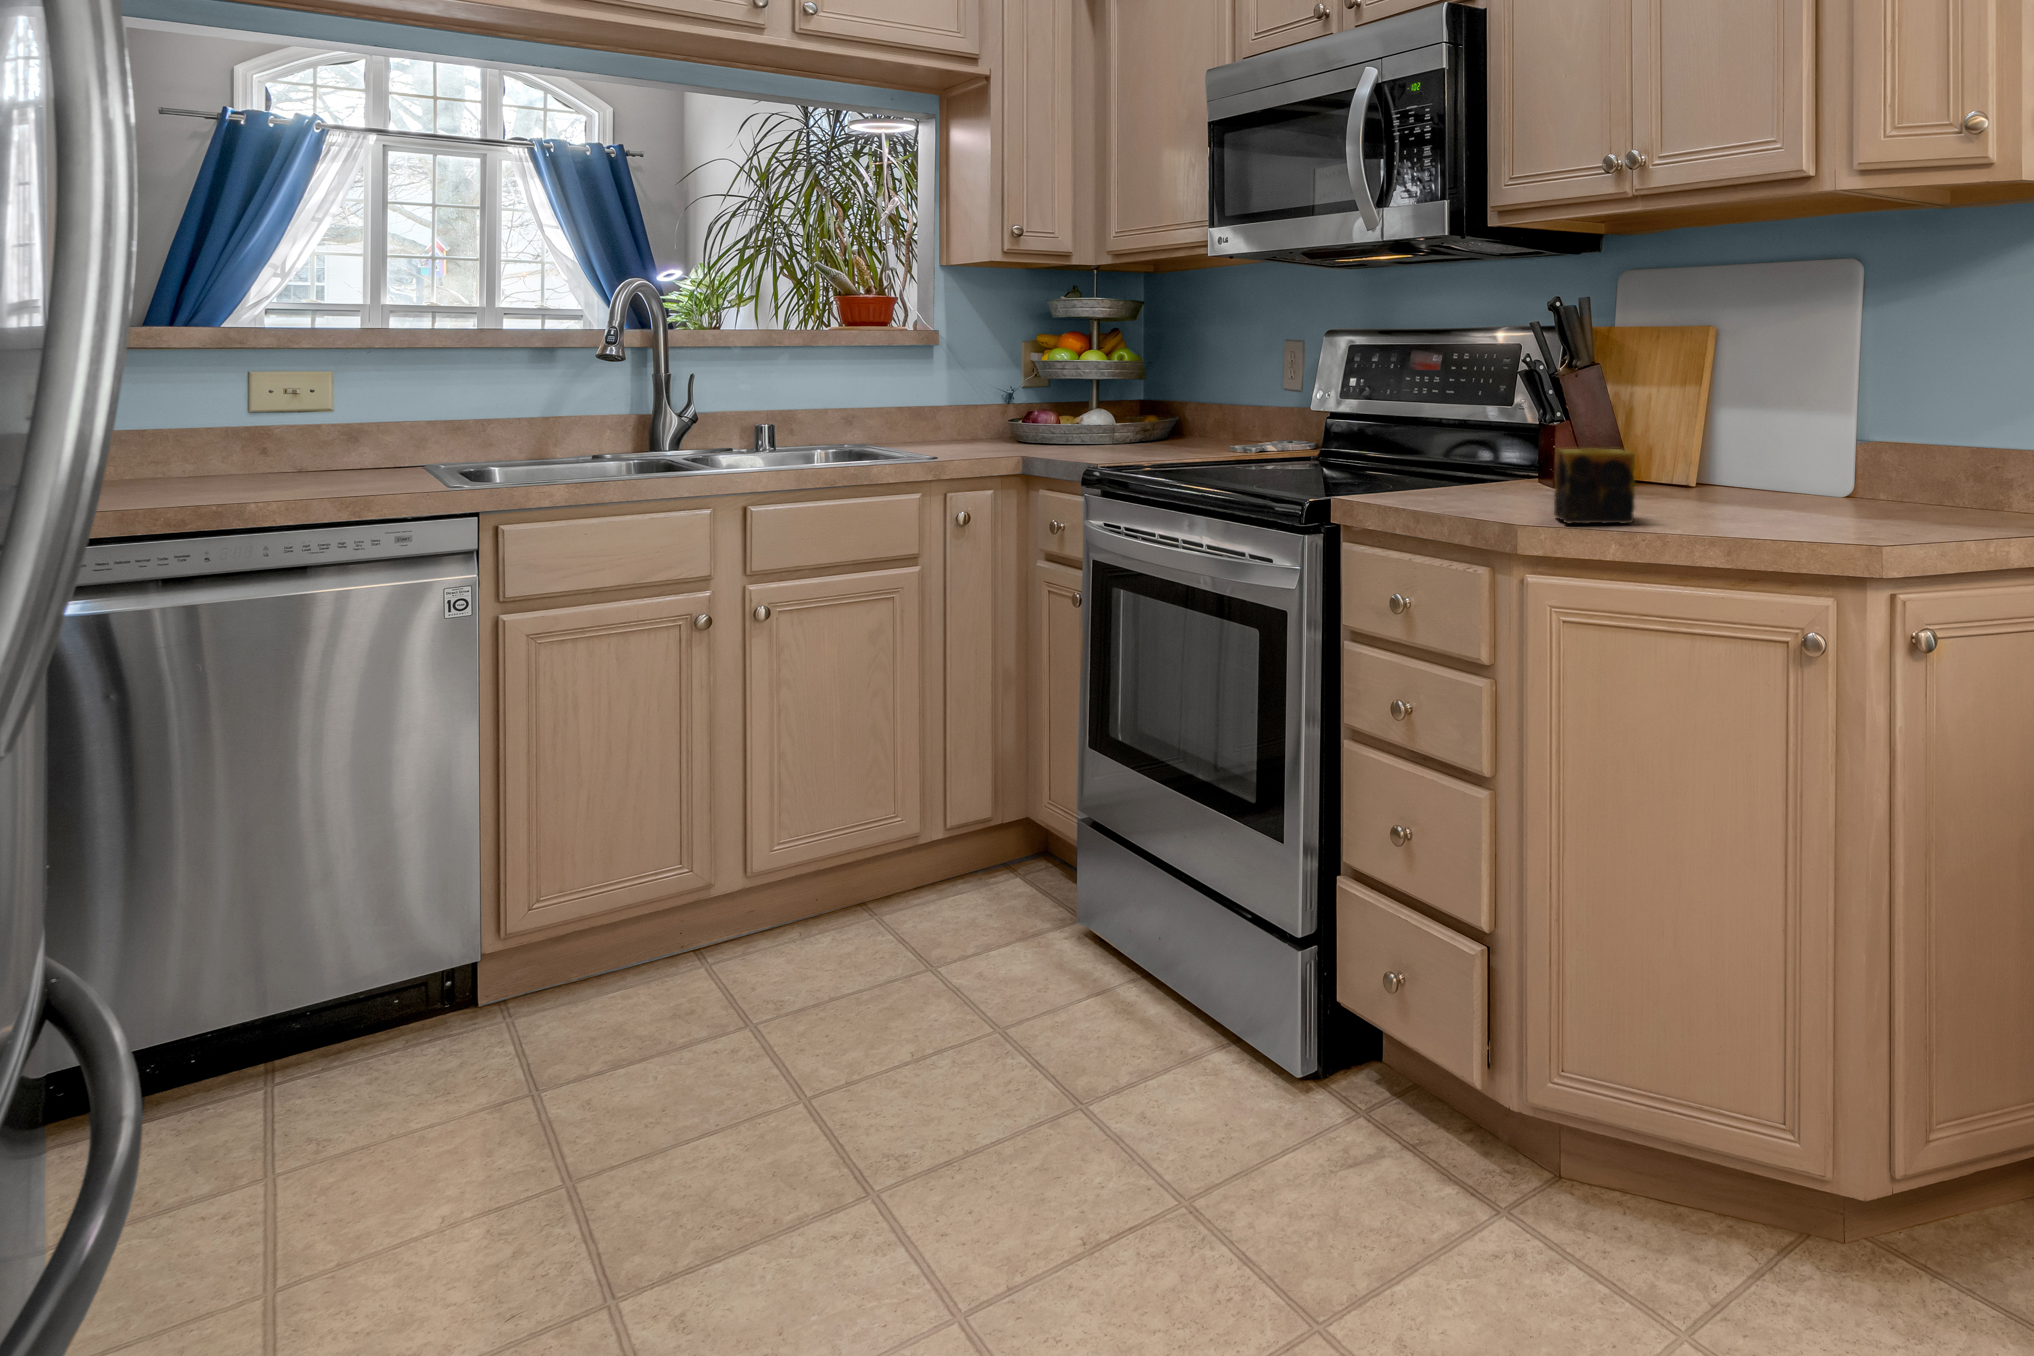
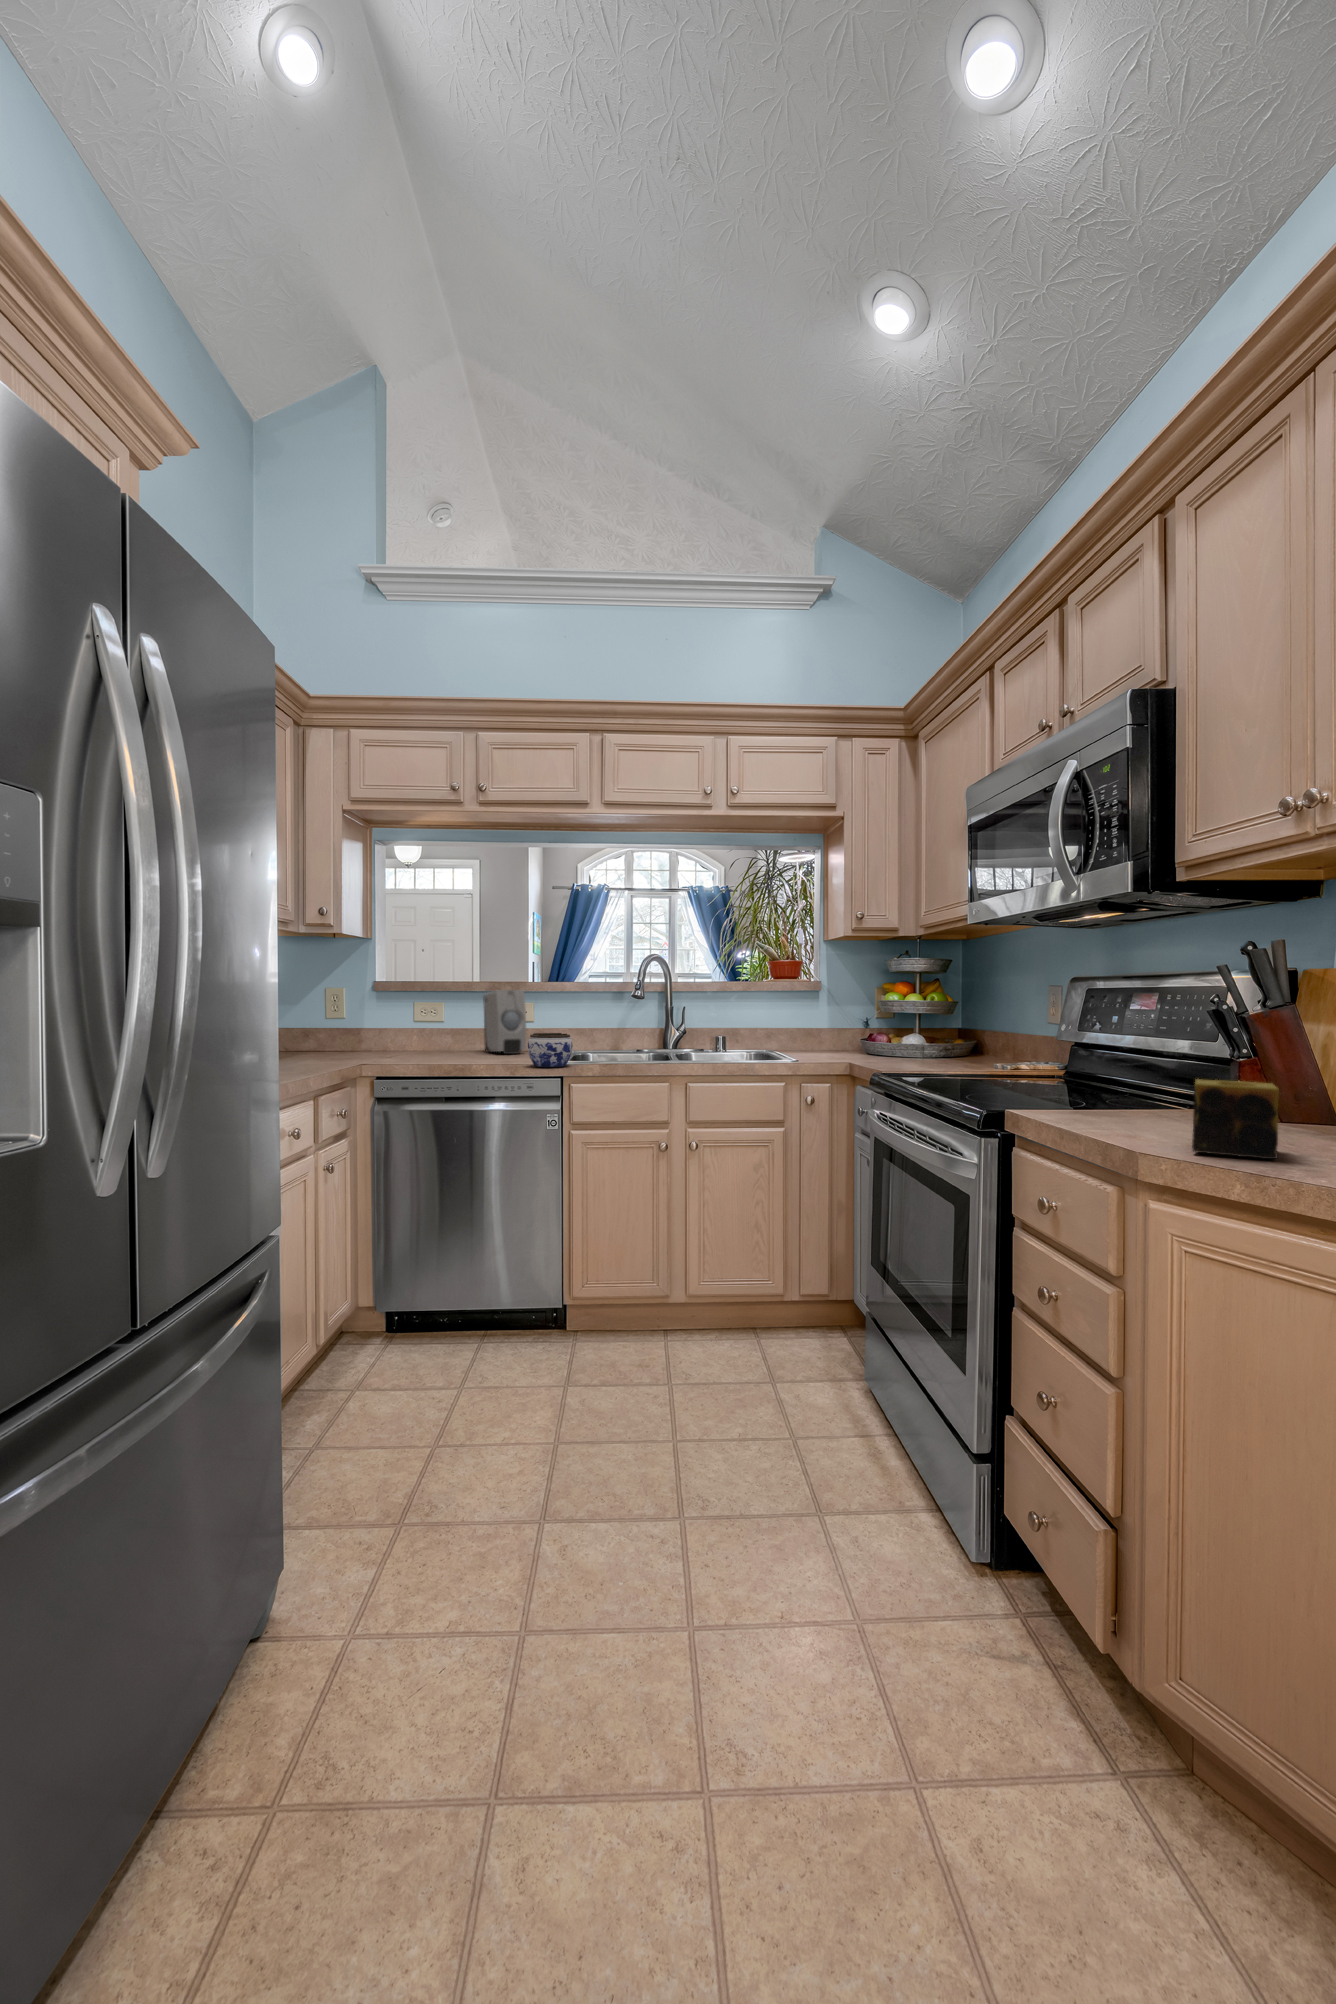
soap dispenser: none [227,344,351,475] -> present [483,990,526,1054]
jar: none [414,427,516,493] -> present [528,1033,573,1067]

